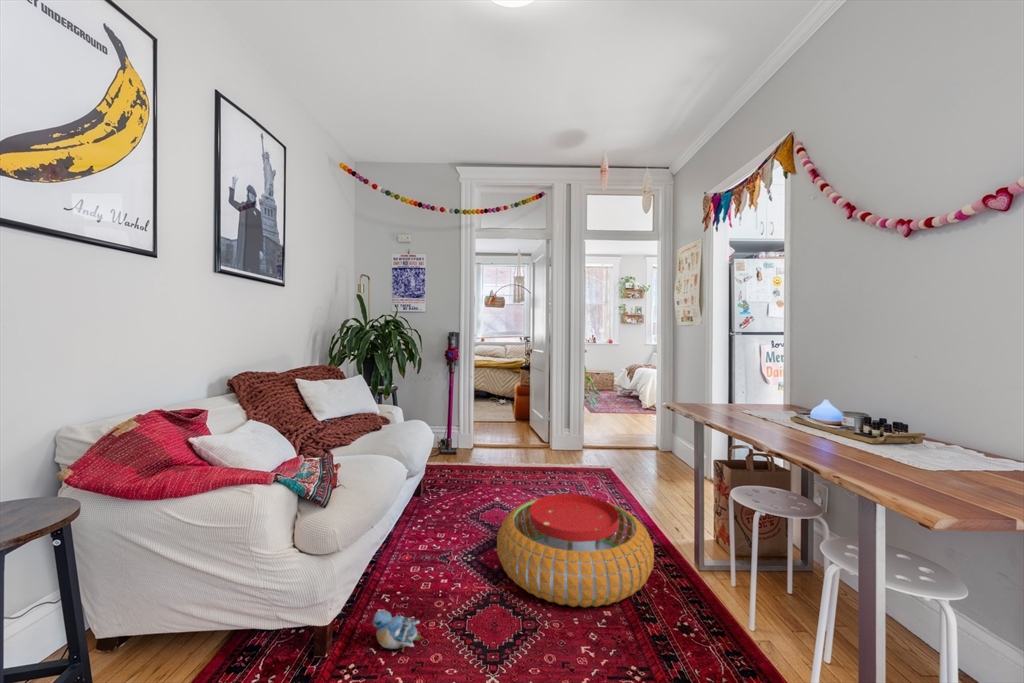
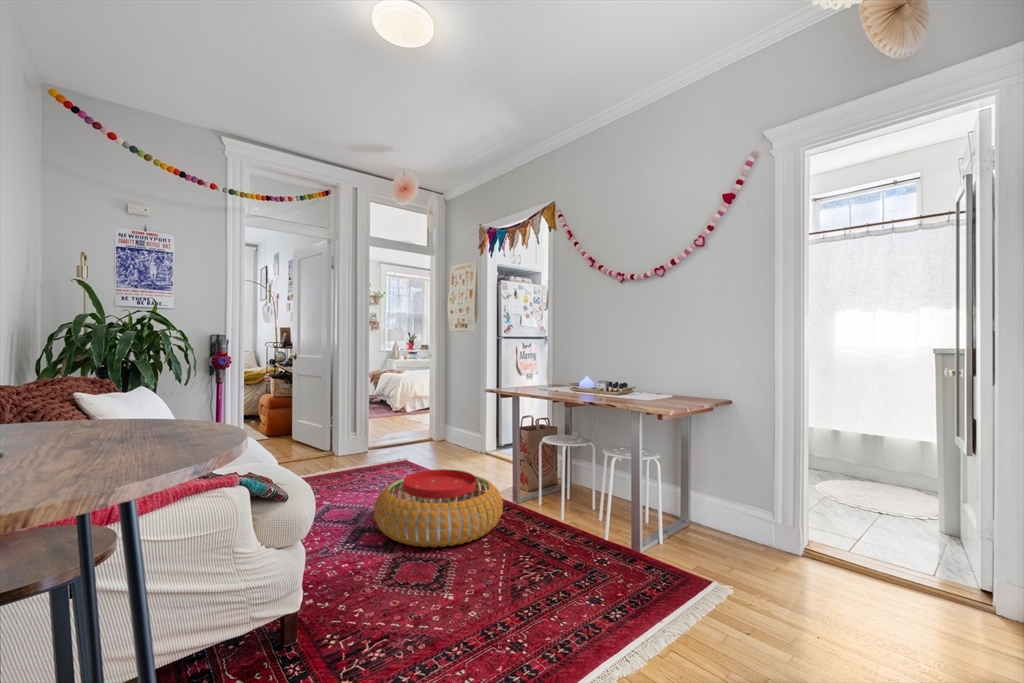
plush toy: present [372,610,423,649] -> none [329,579,374,610]

